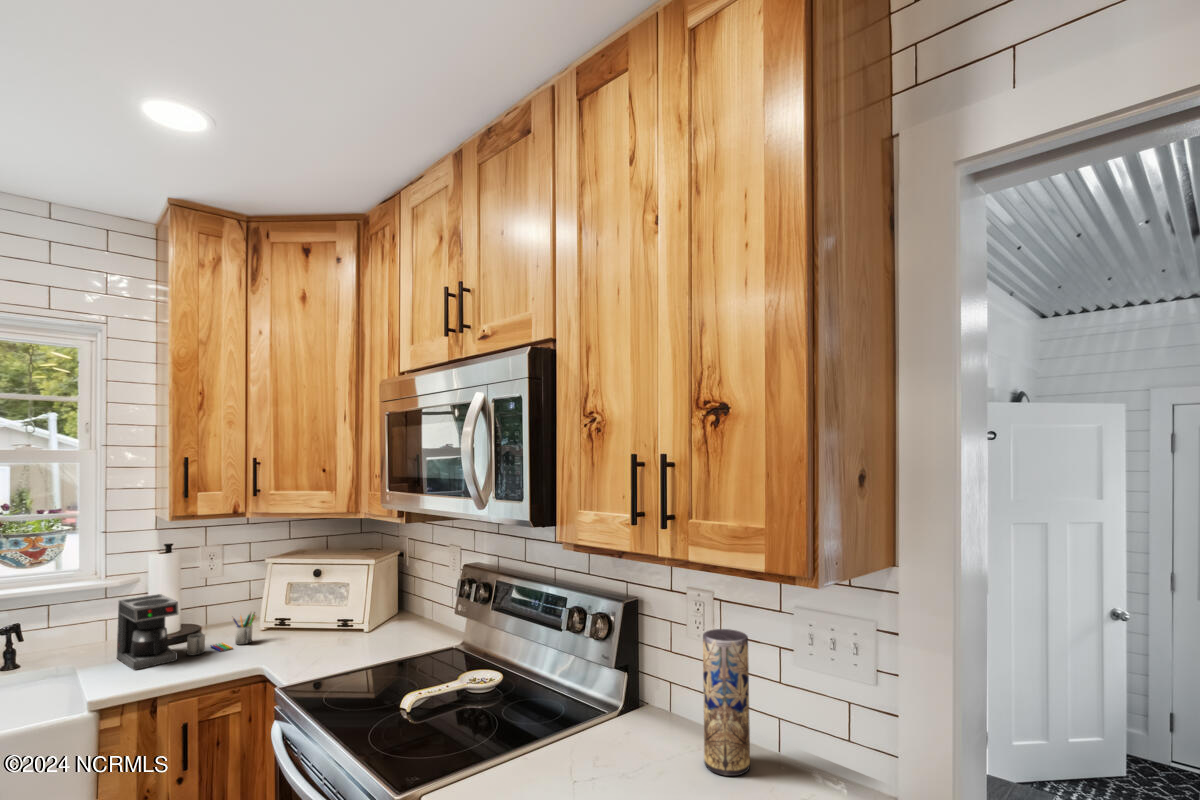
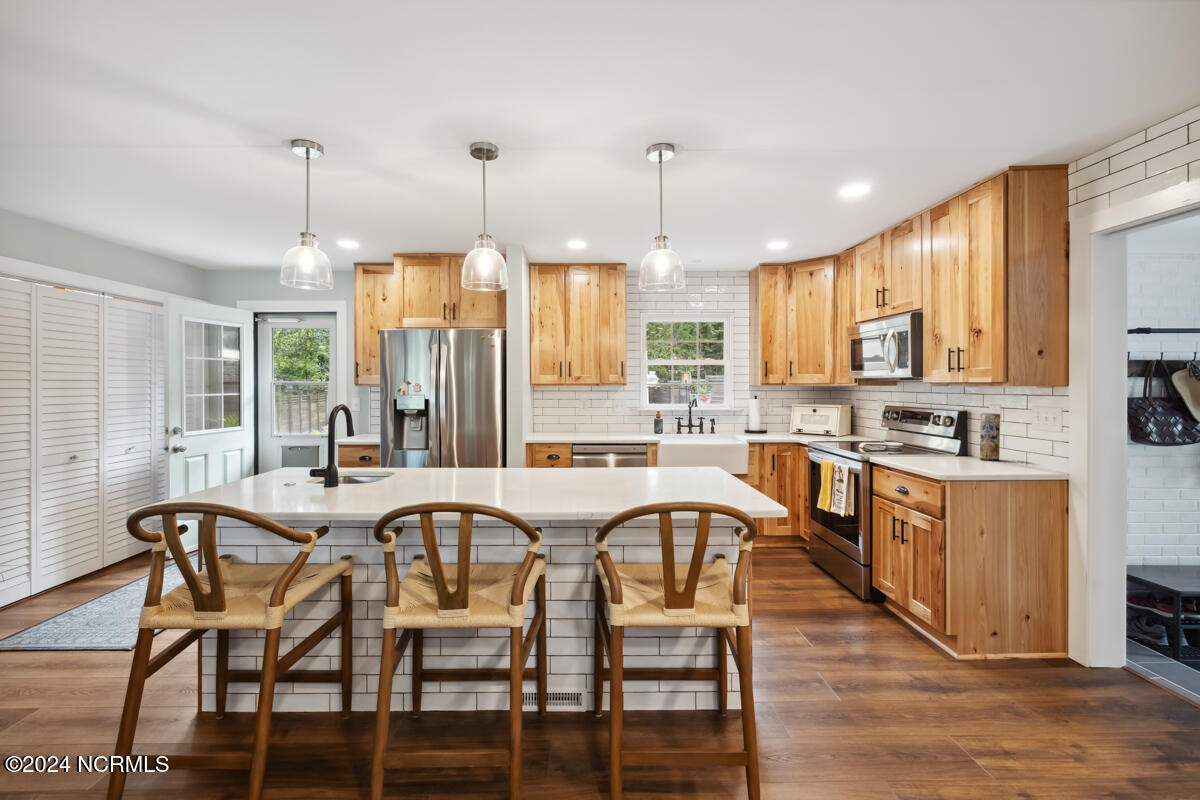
coffee maker: present [117,594,256,670] -> none [745,414,793,437]

